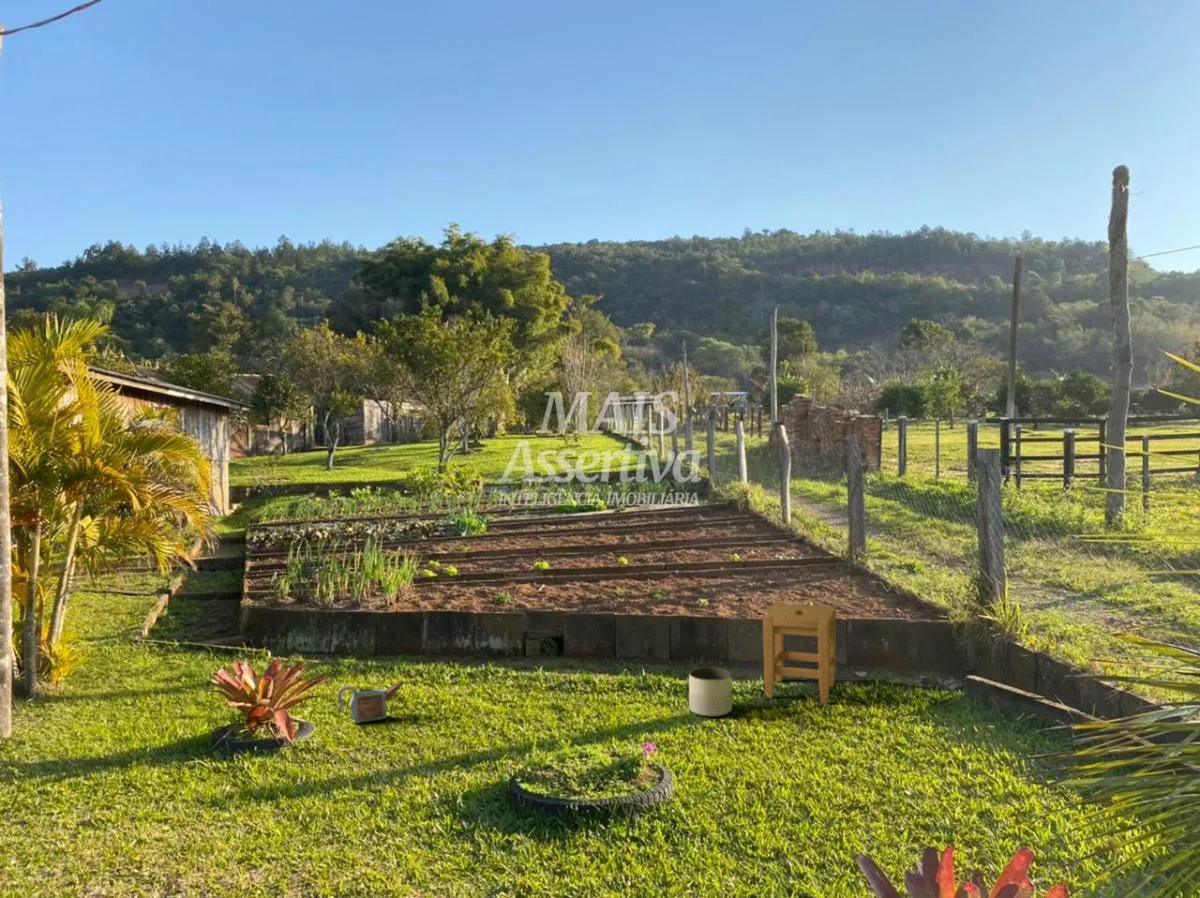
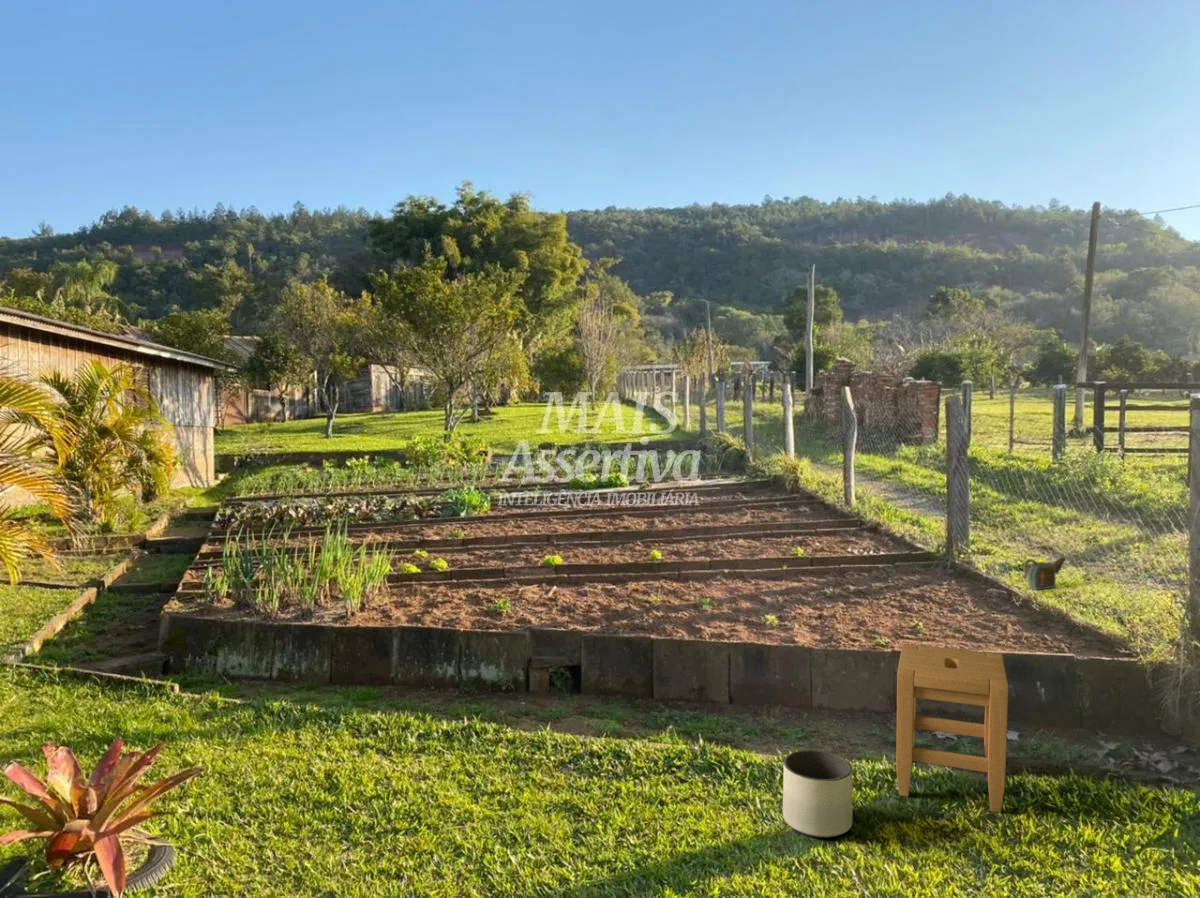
watering can: present [337,681,404,723] -> present [1023,557,1066,590]

